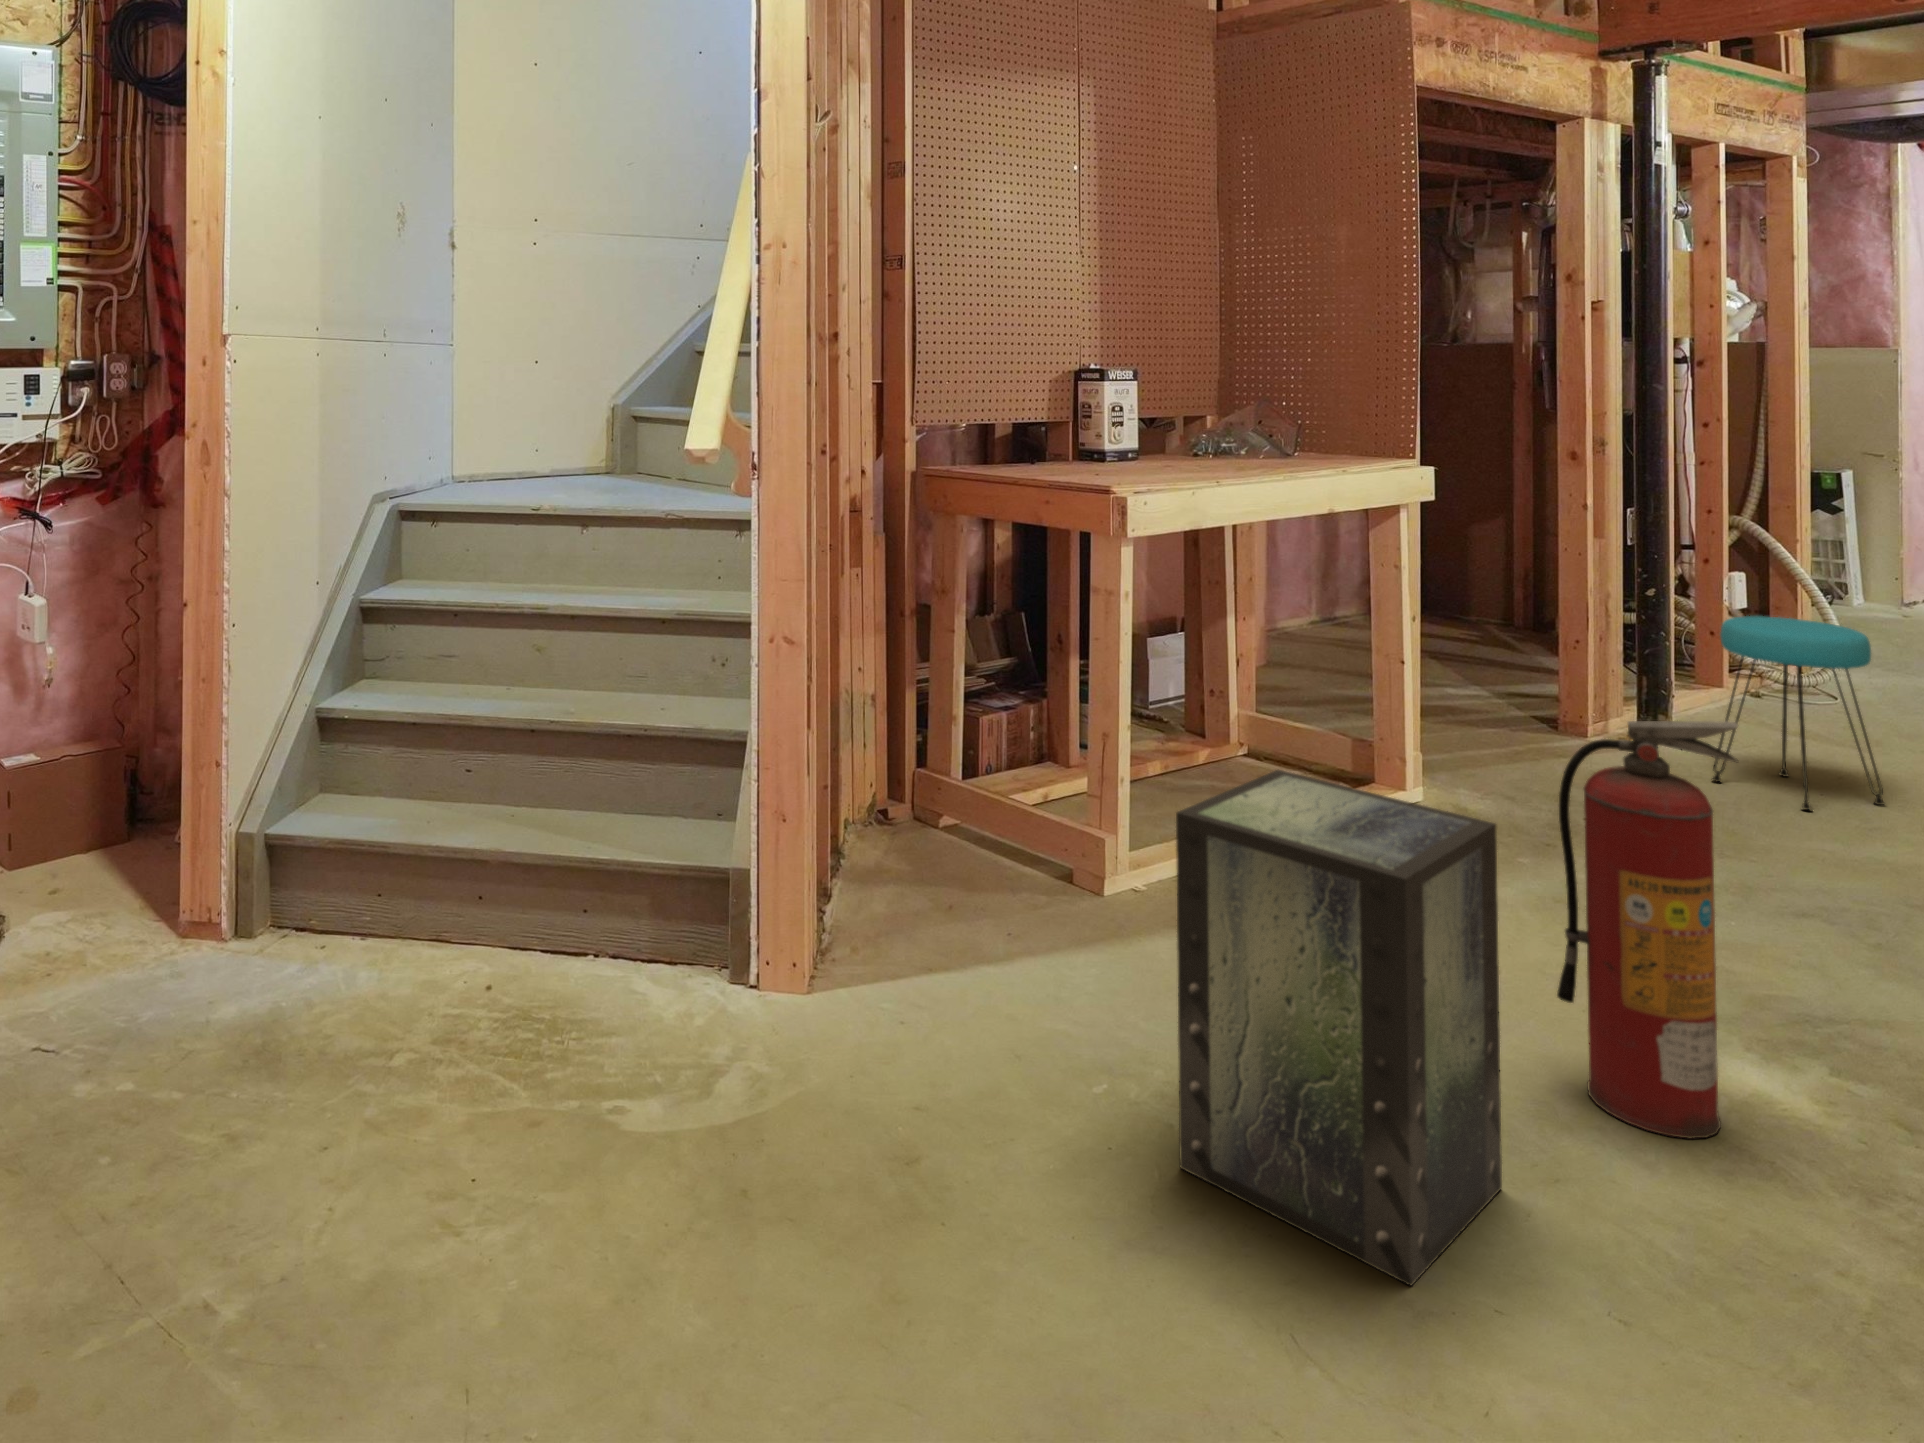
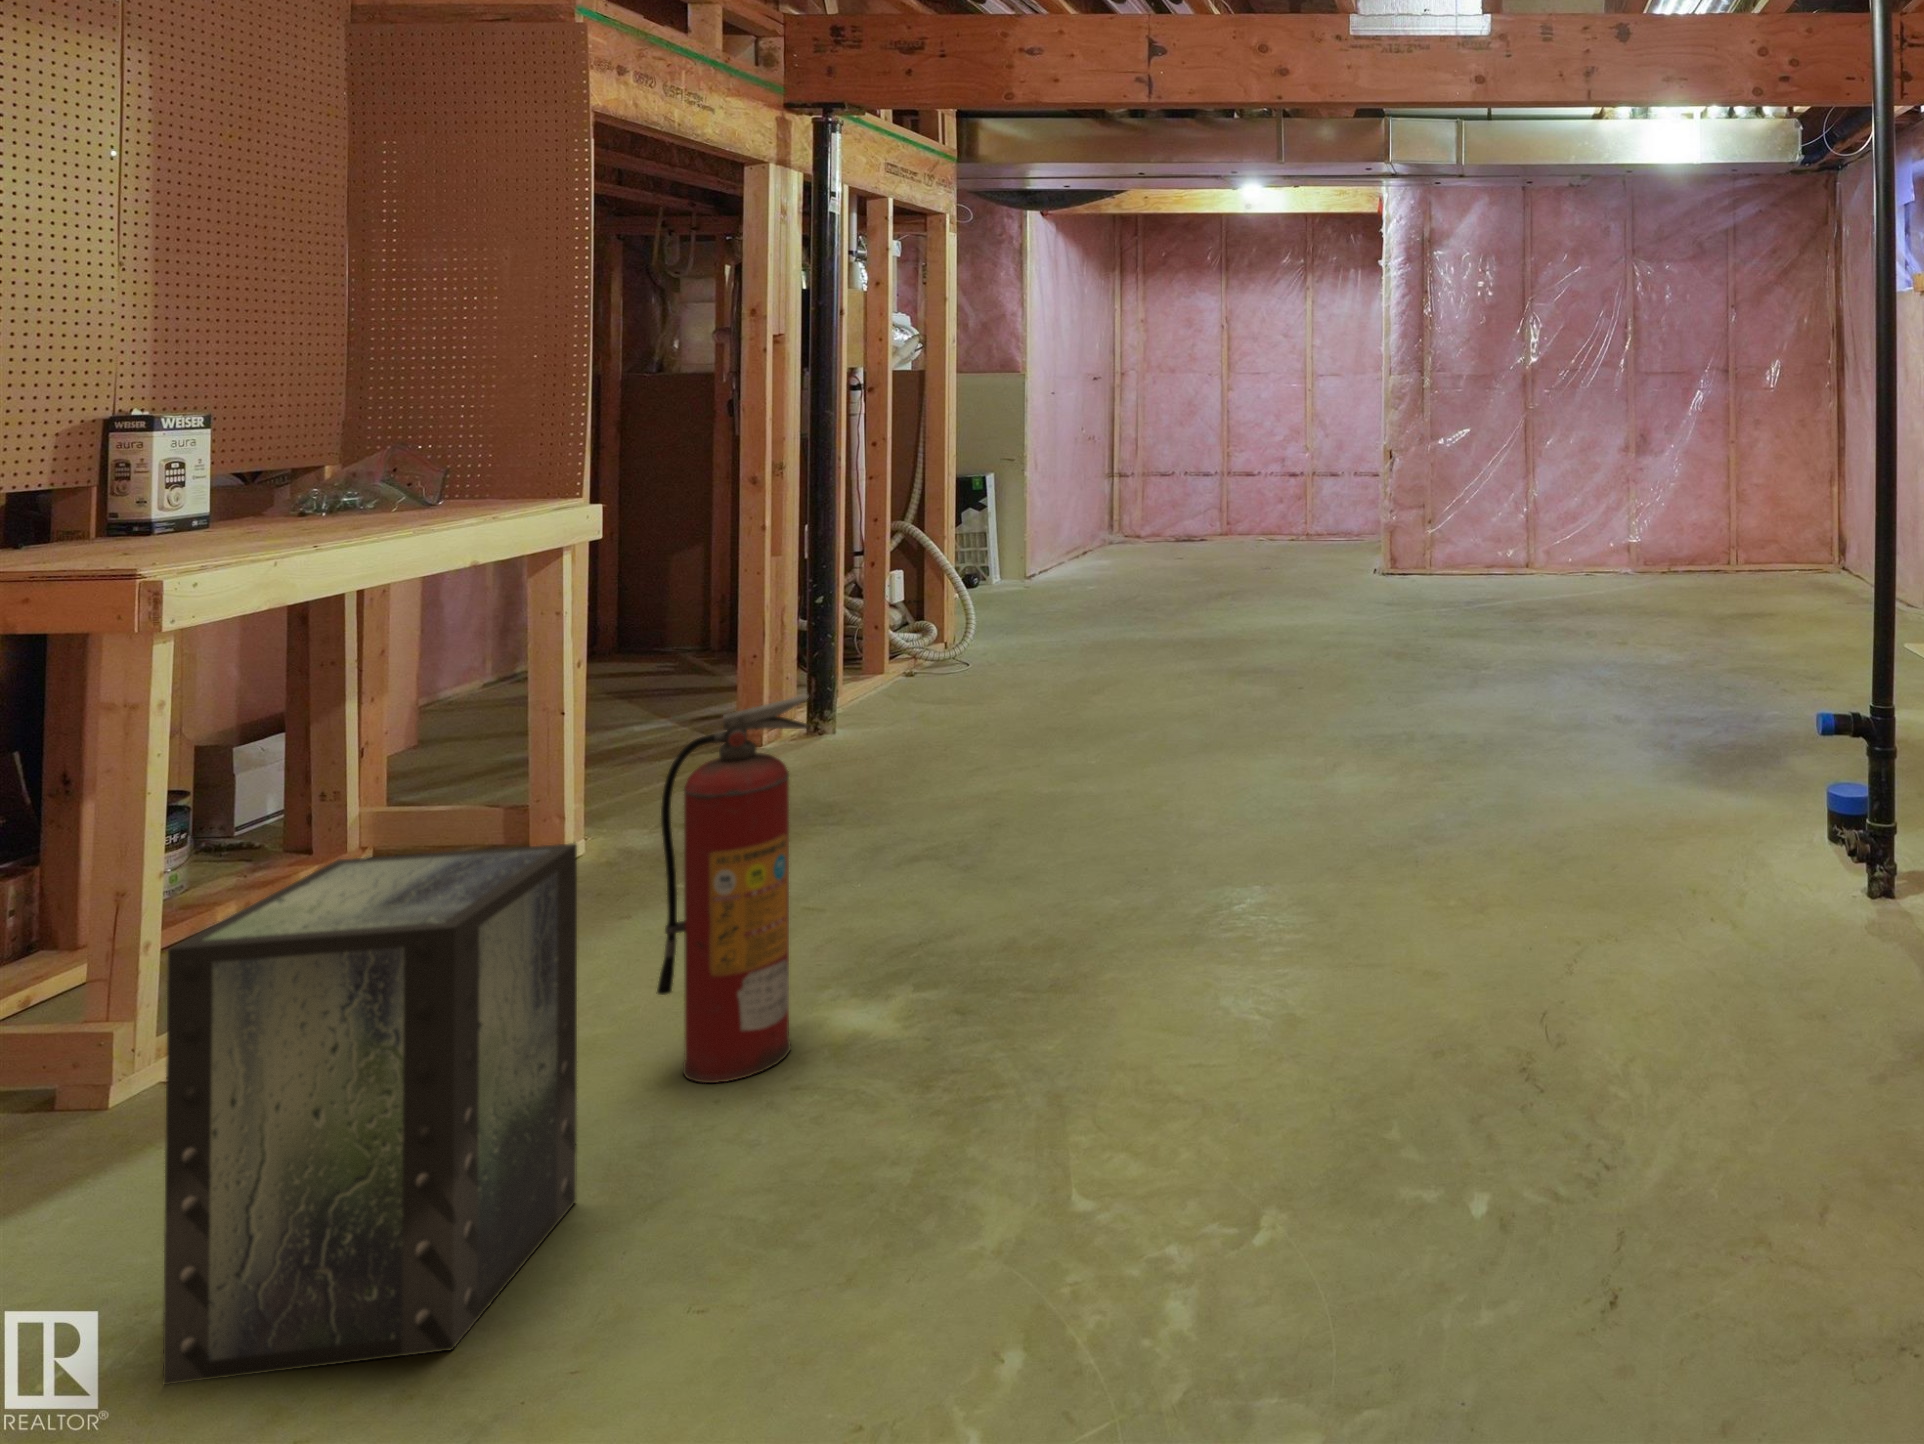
stool: present [1713,616,1884,810] -> none [856,601,976,760]

